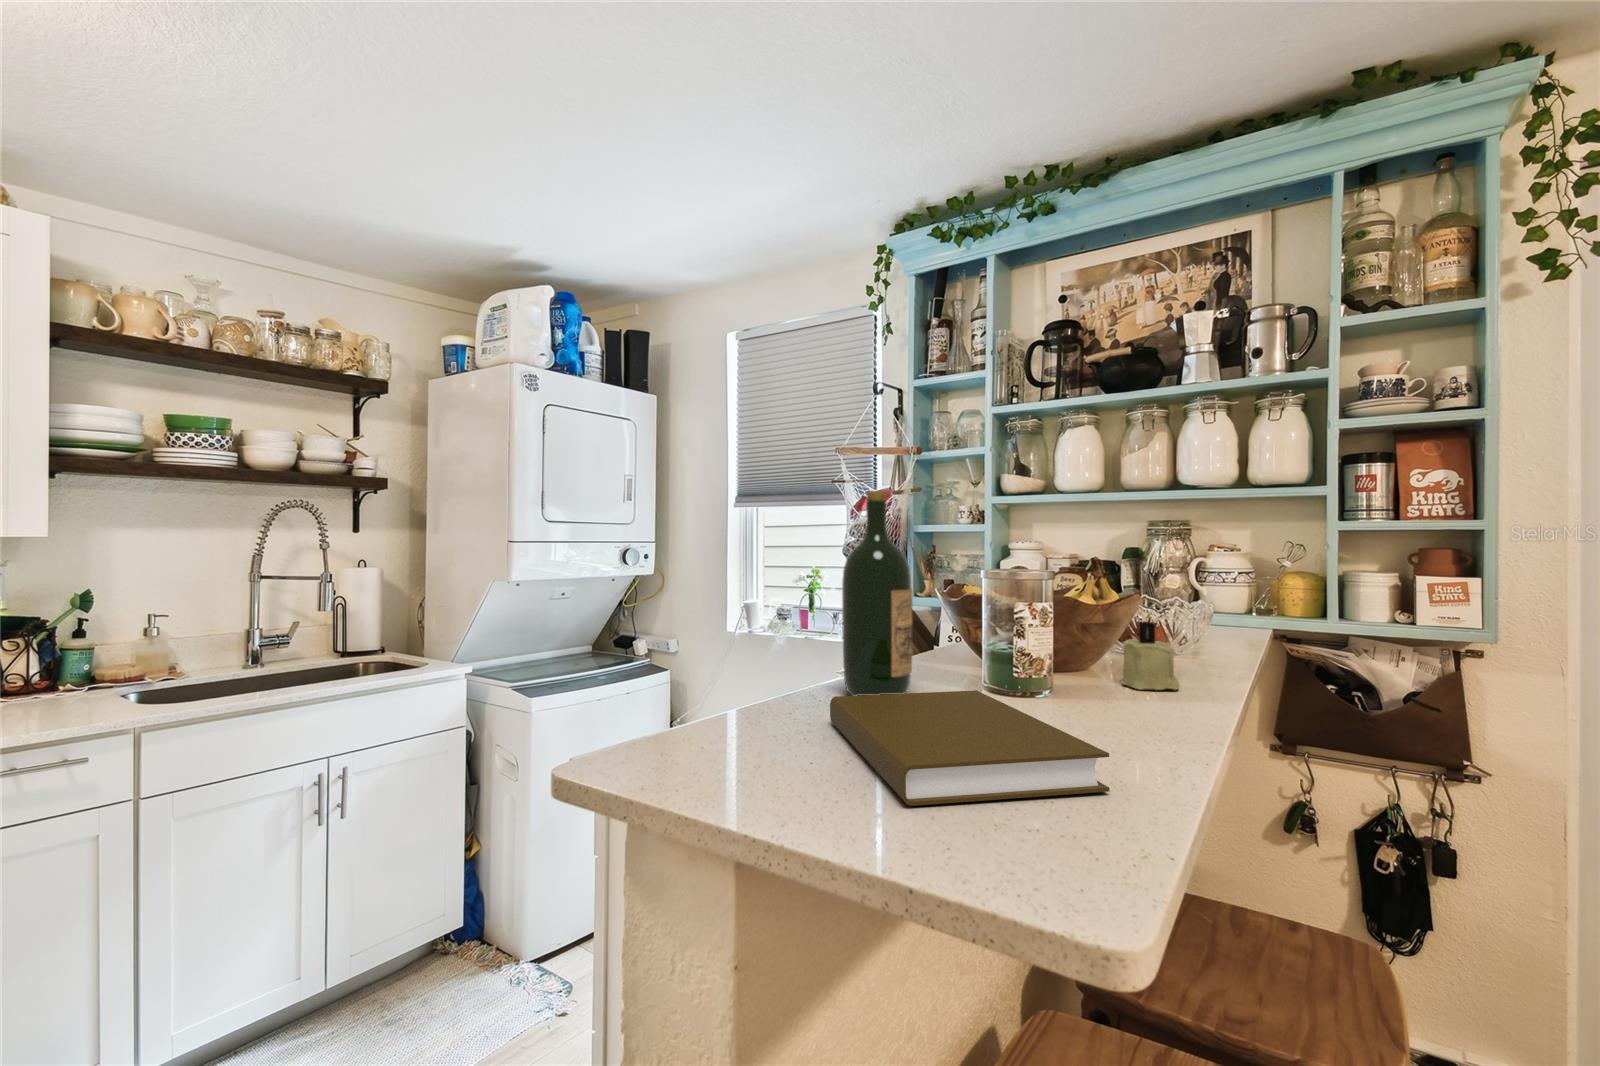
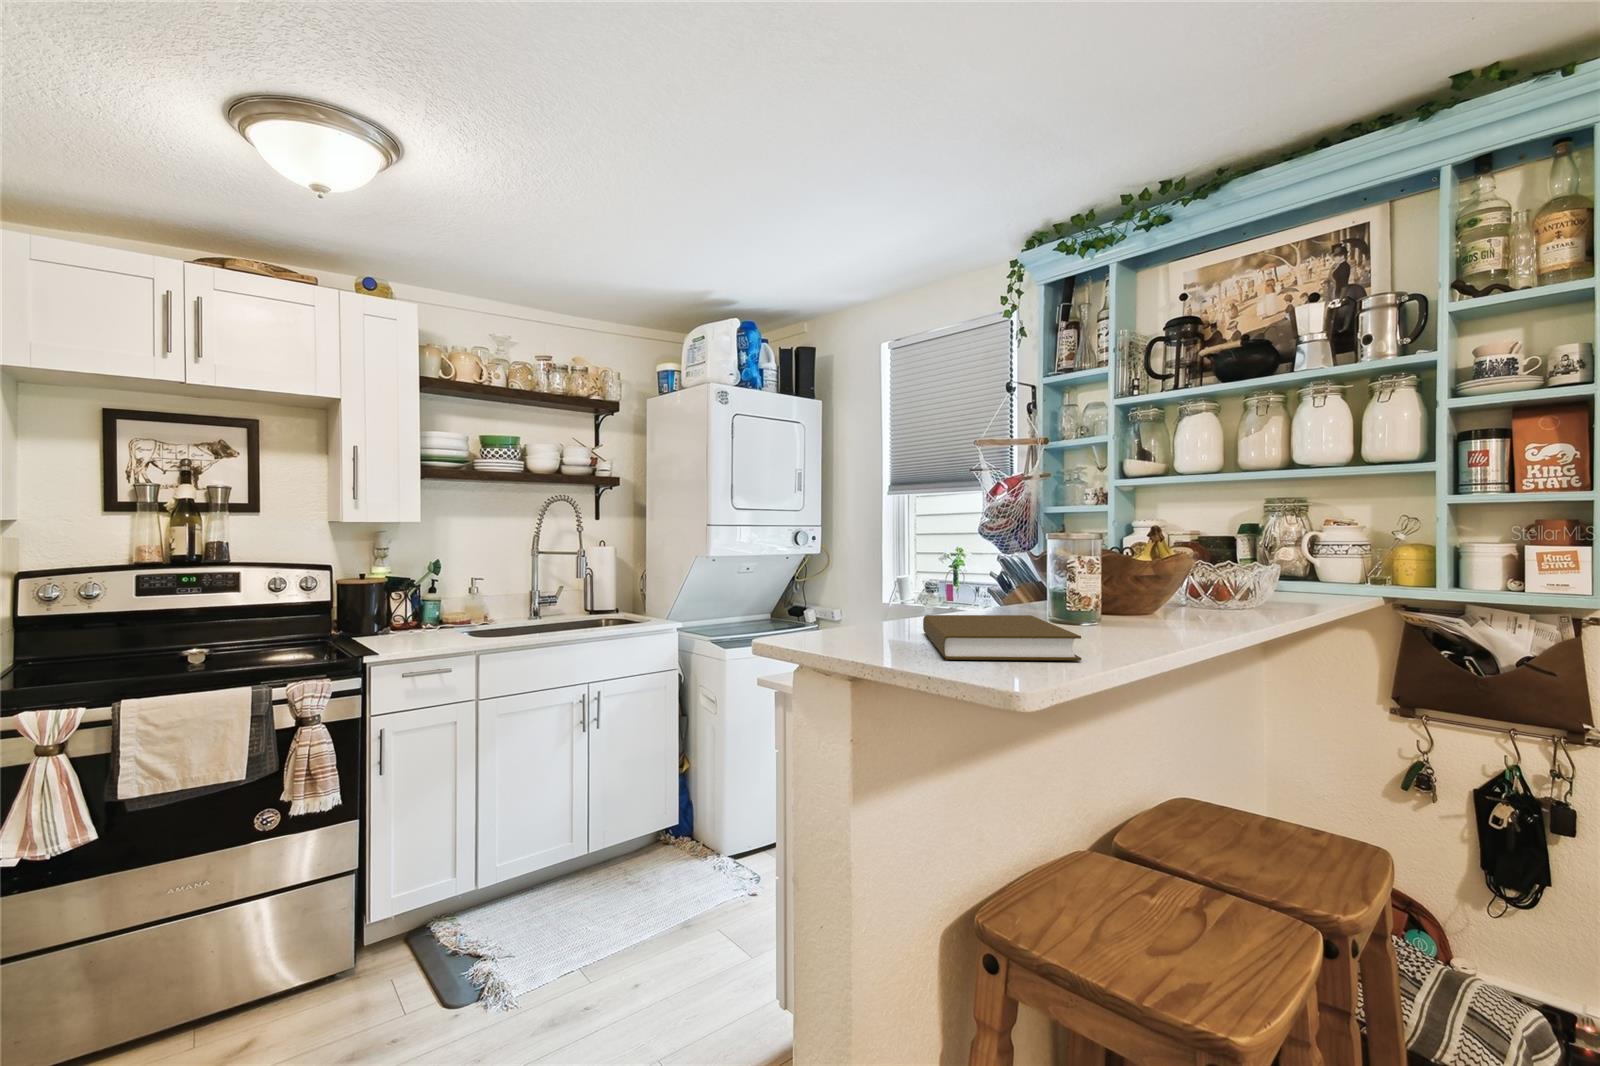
wine bottle: present [842,491,912,696] -> none [942,476,993,626]
candle: present [1122,622,1180,690] -> none [1173,575,1220,628]

